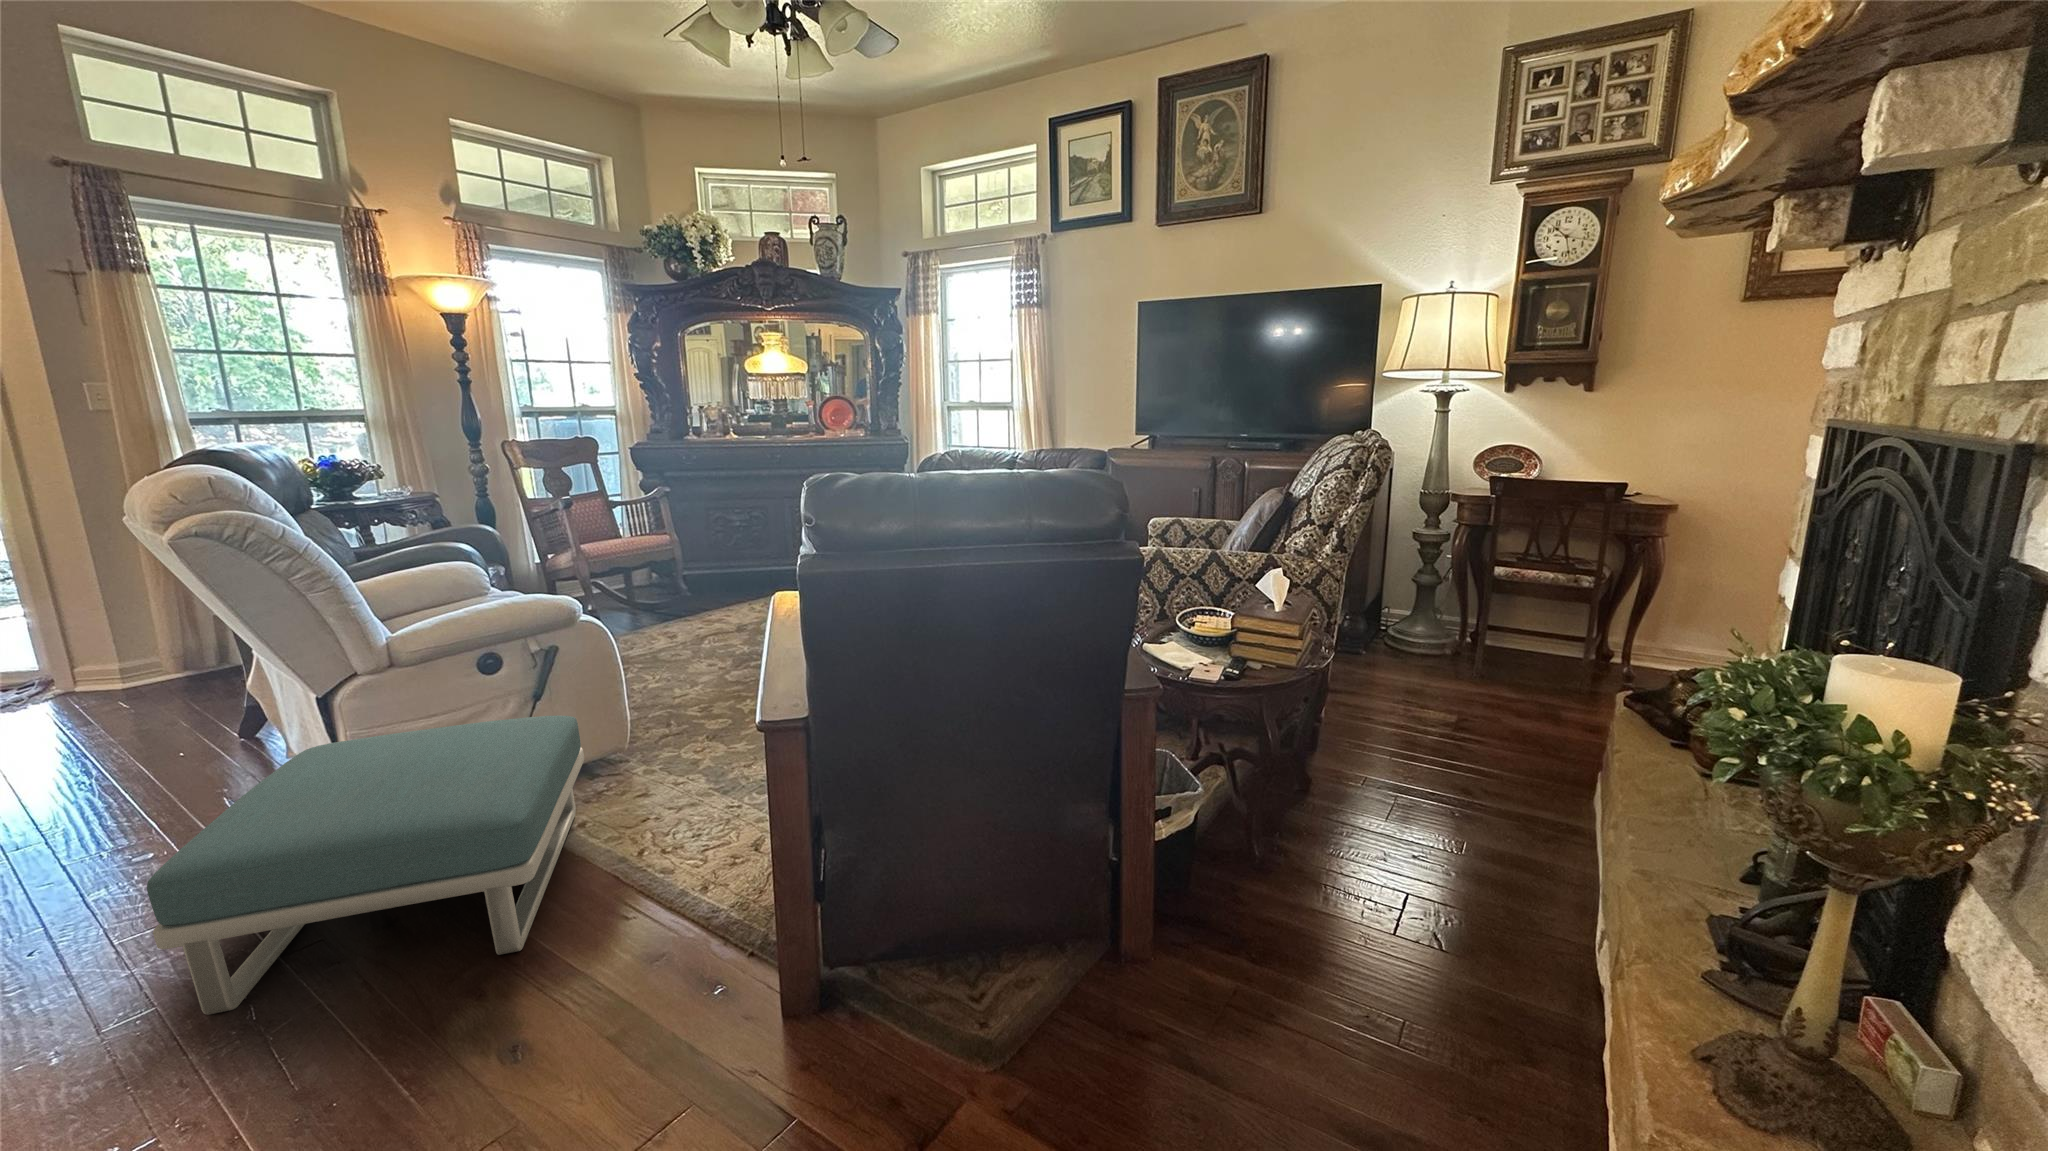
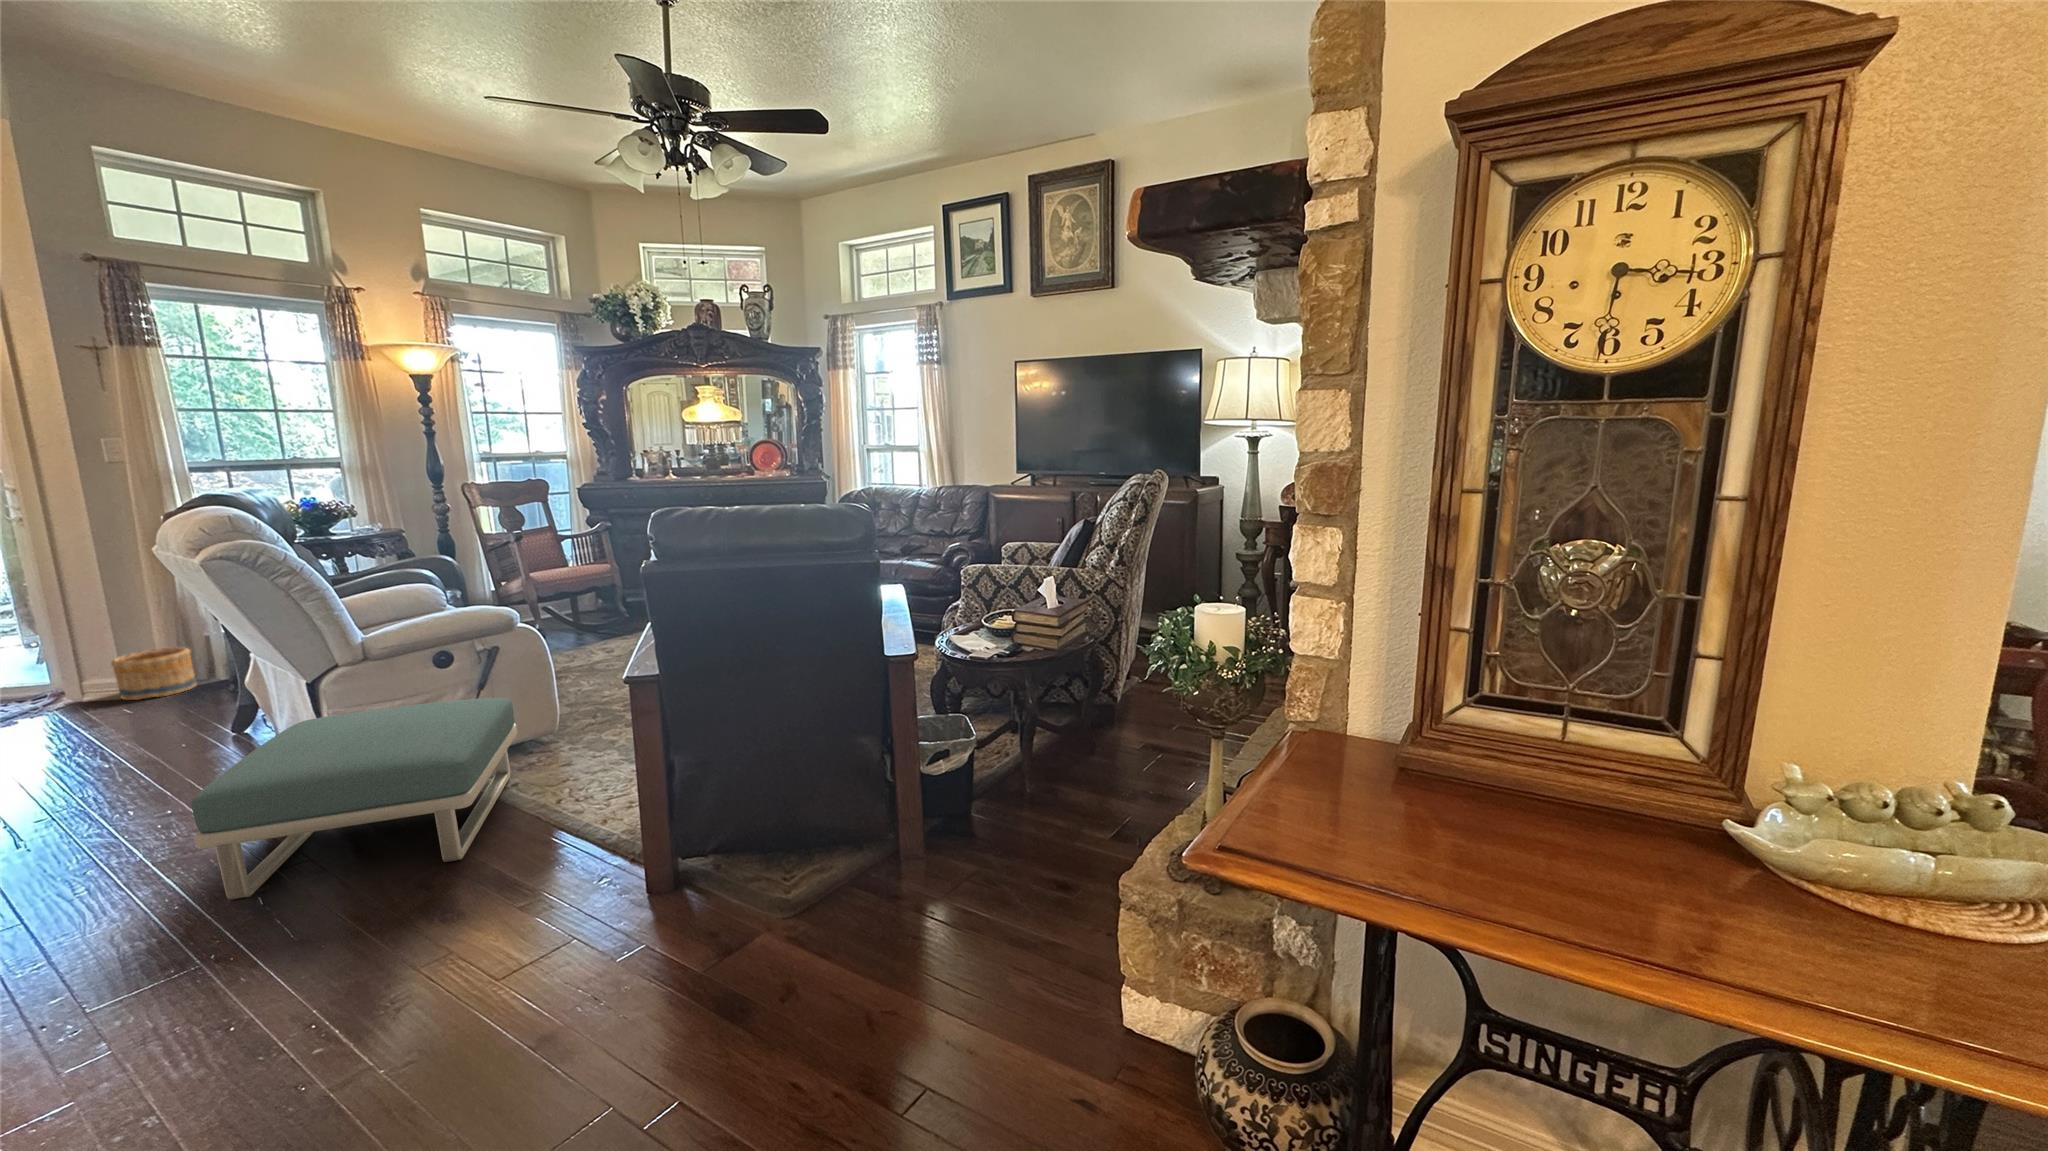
basket: none [104,629,206,692] -> present [111,647,196,700]

